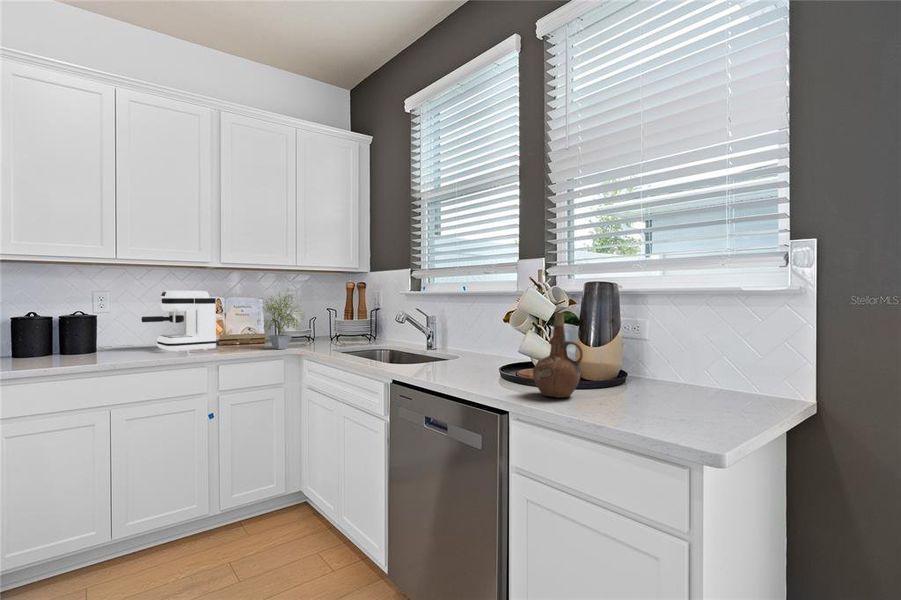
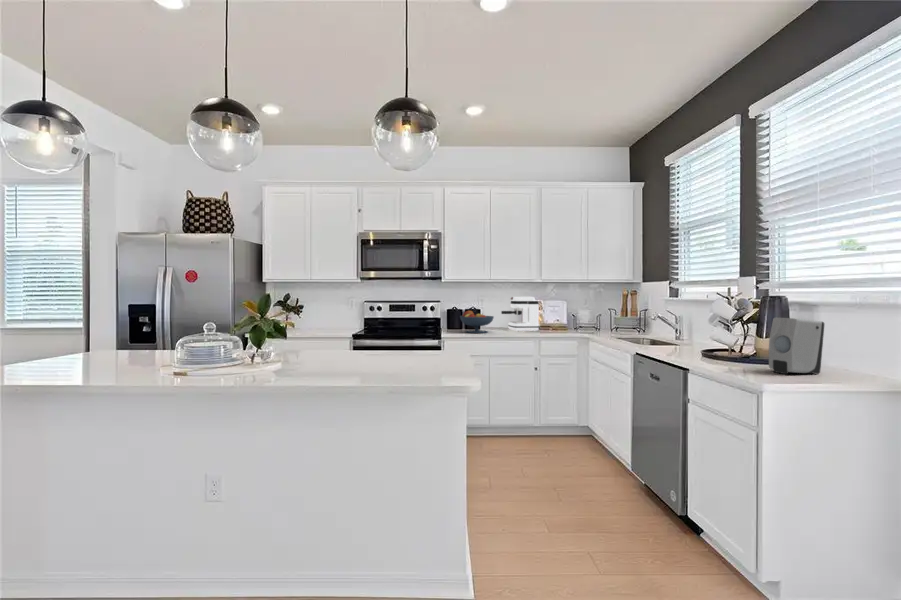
potted plant: present [257,290,301,349] -> none [559,295,594,333]
ceramic pitcher: present [533,313,583,397] -> none [709,315,744,365]
soap dispenser: none [633,315,695,409] -> present [769,318,824,374]
fruit bowl: none [36,318,123,363] -> present [460,311,494,333]

